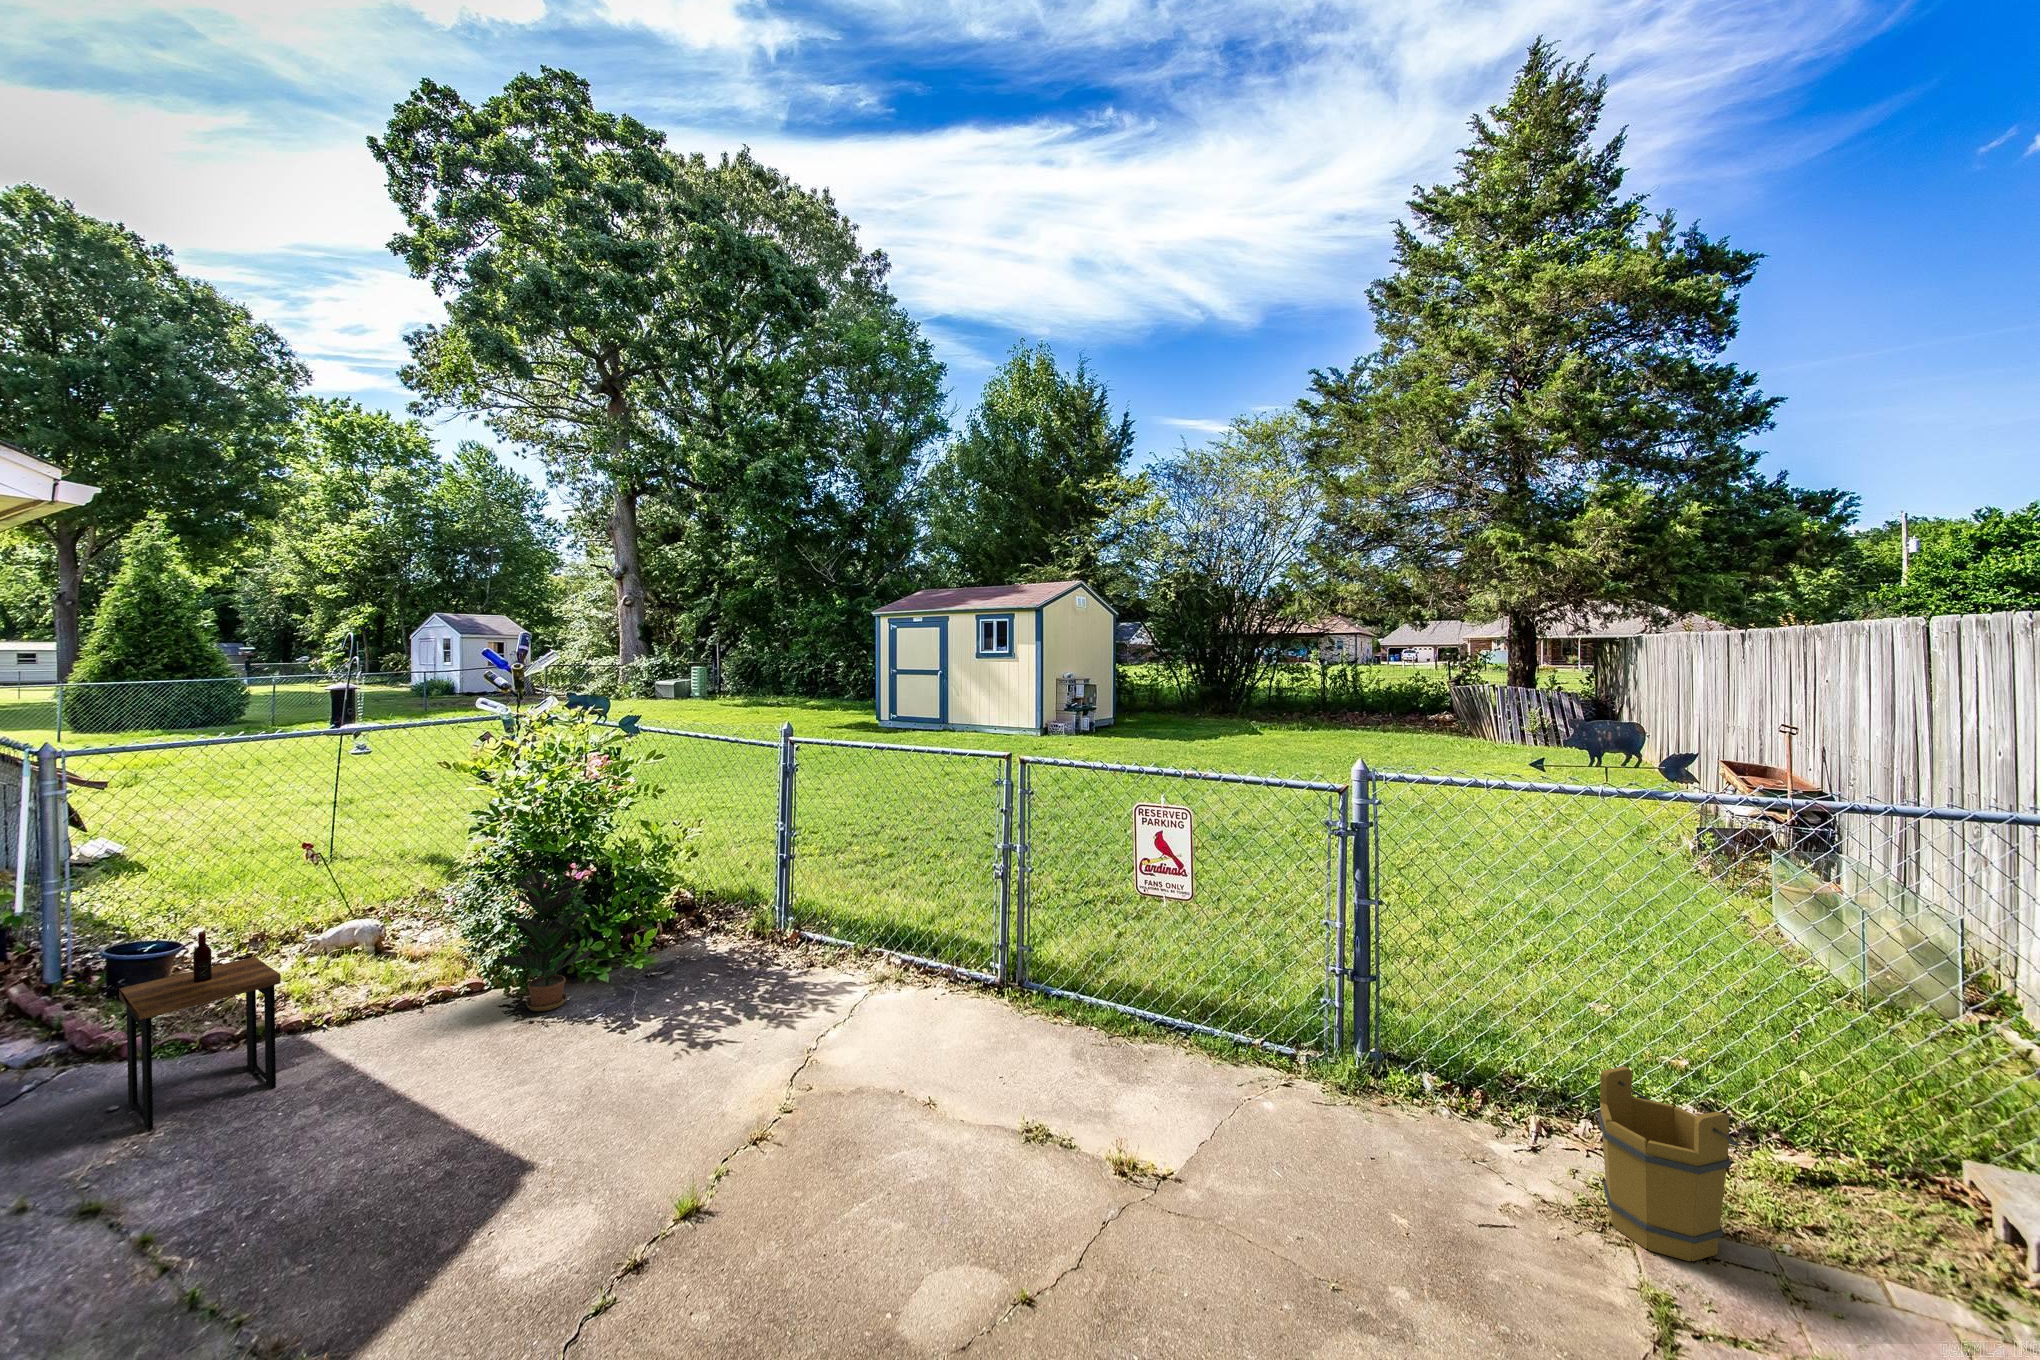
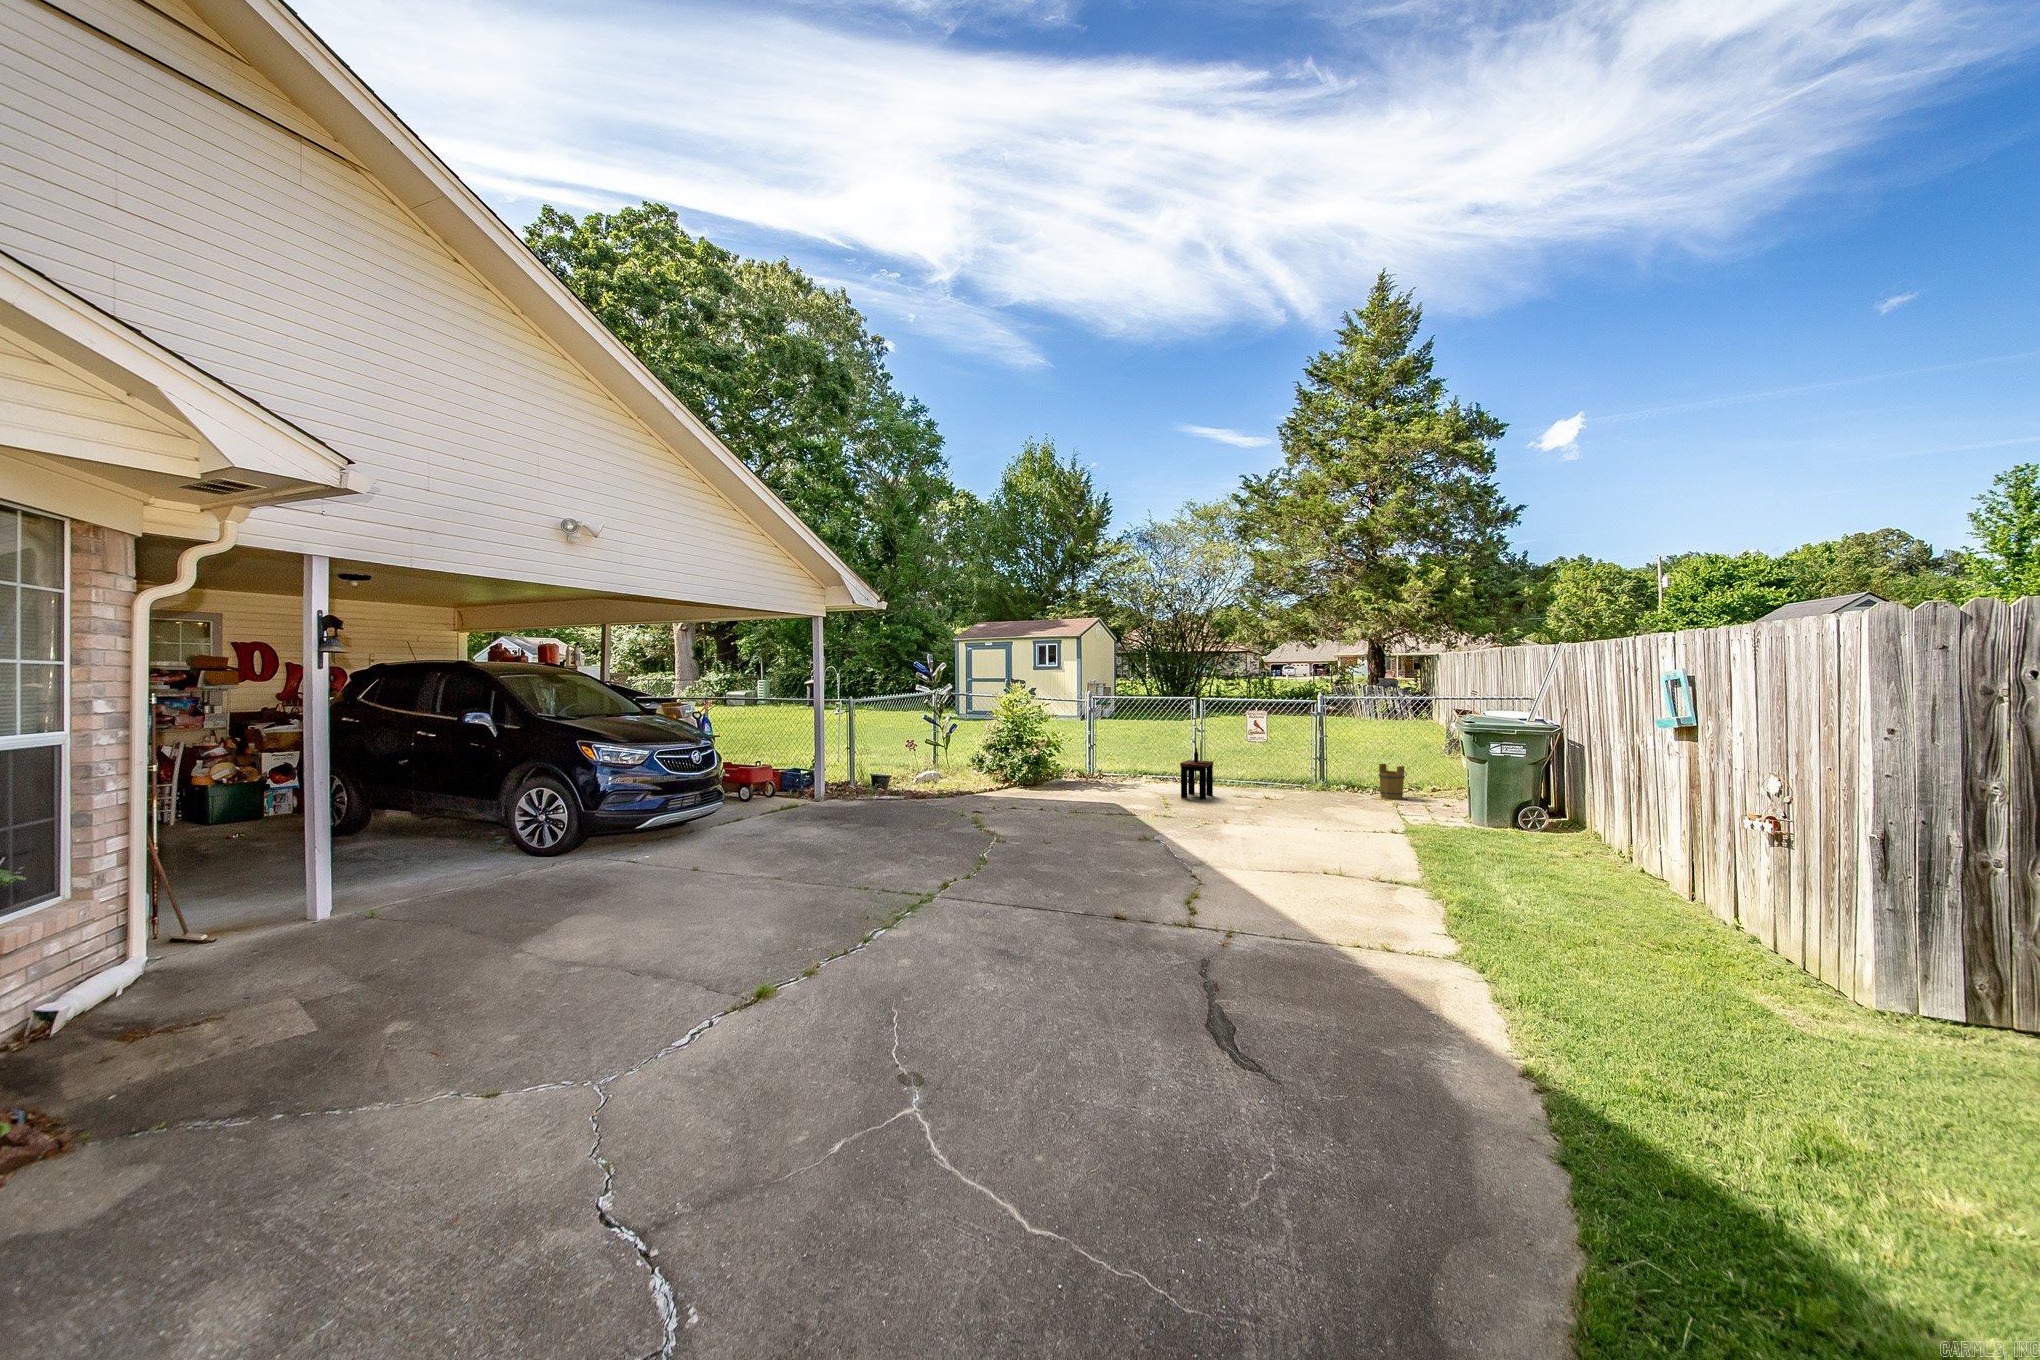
potted plant: present [497,872,591,1011] -> none [1042,739,1067,784]
side table: present [119,933,281,1130] -> present [1180,748,1213,800]

